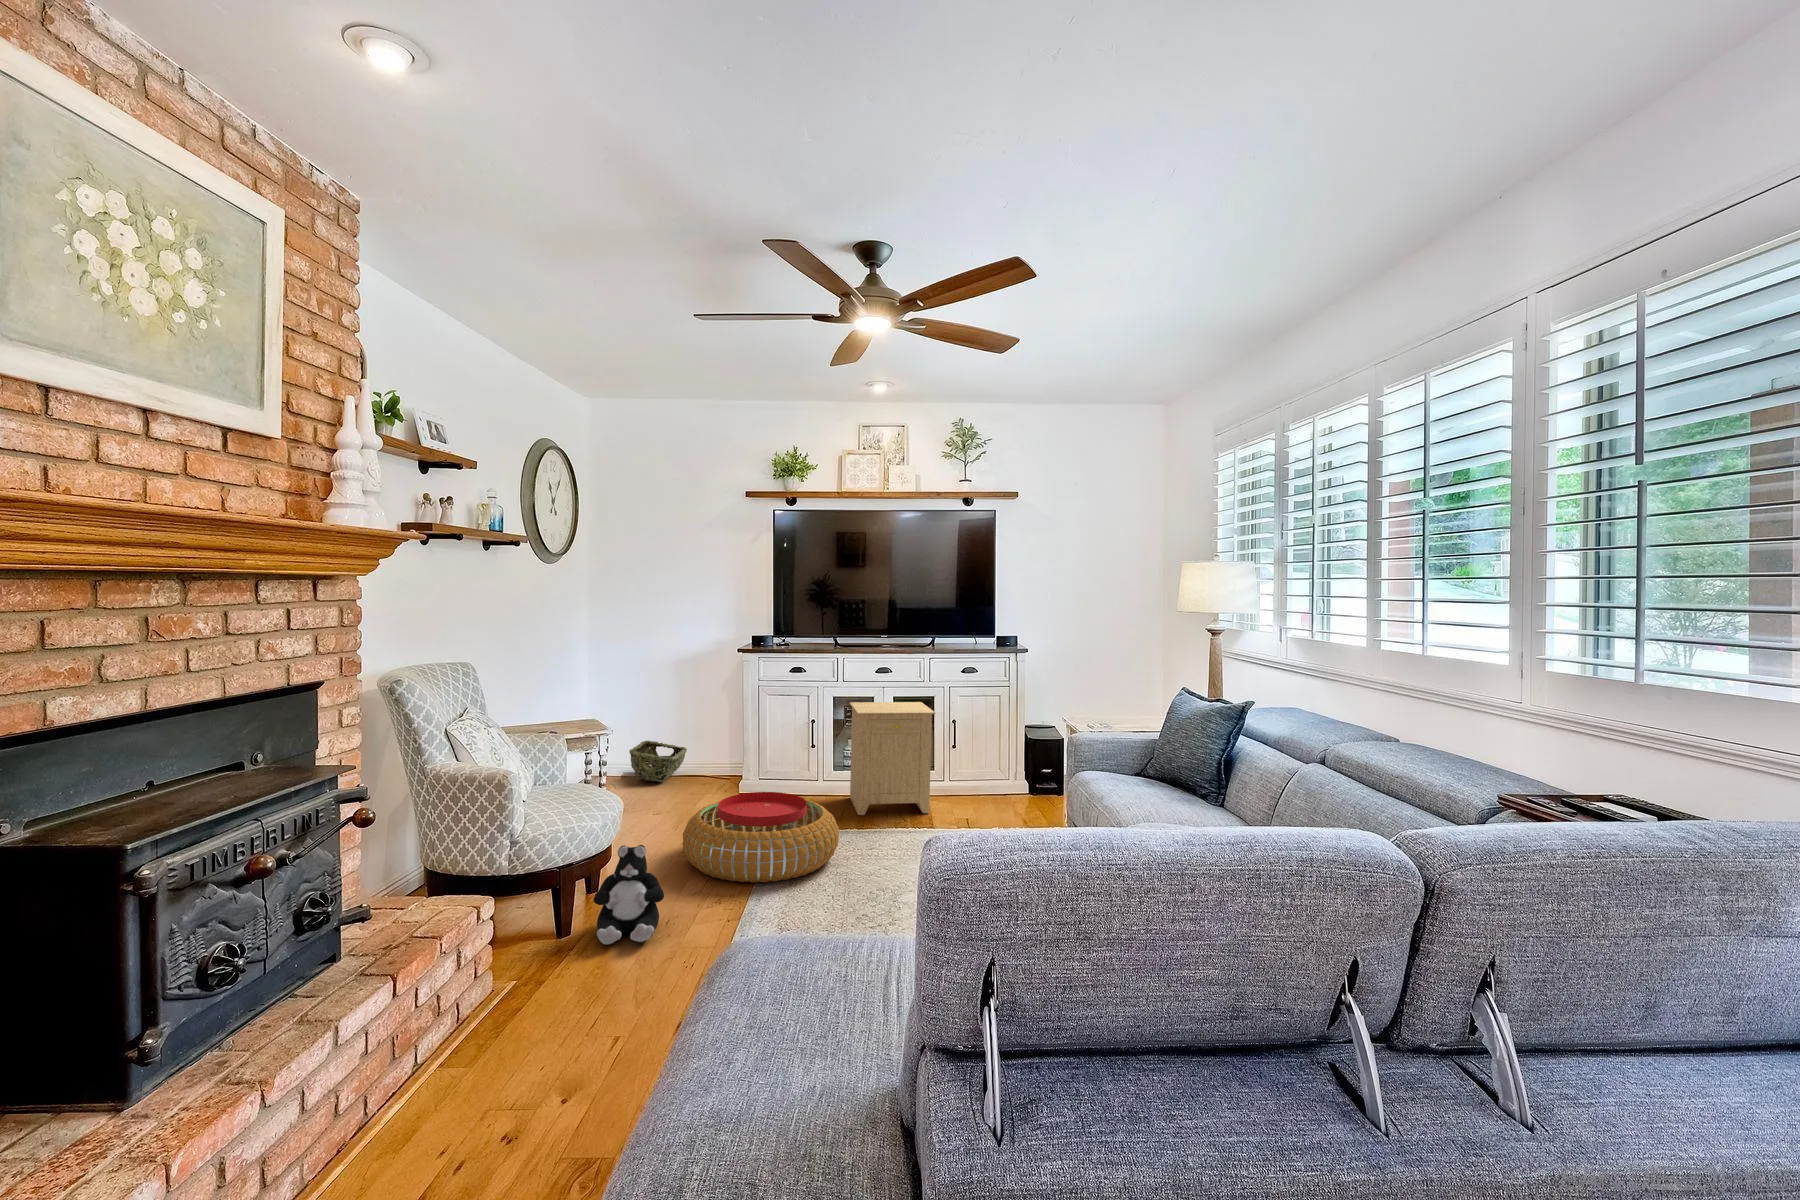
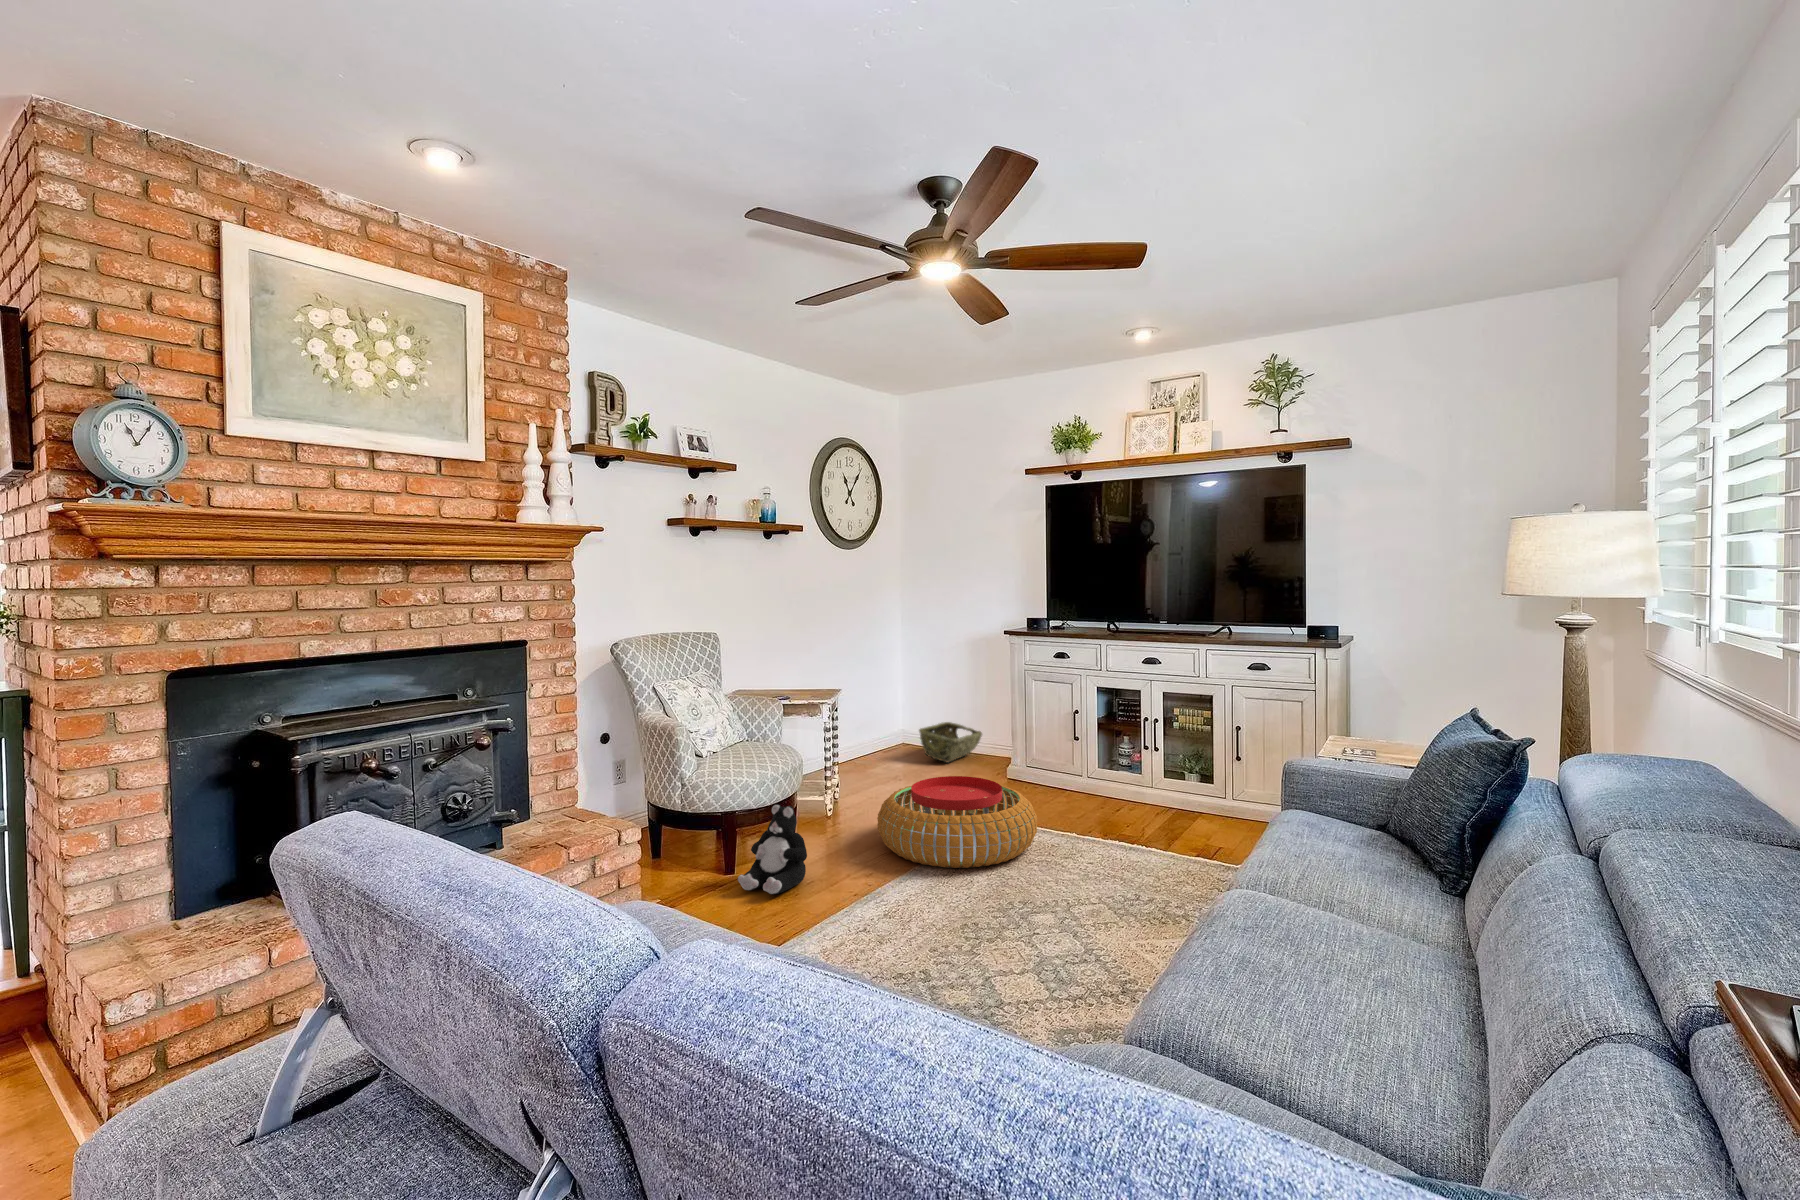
side table: present [850,702,935,815] -> none [1101,693,1203,829]

